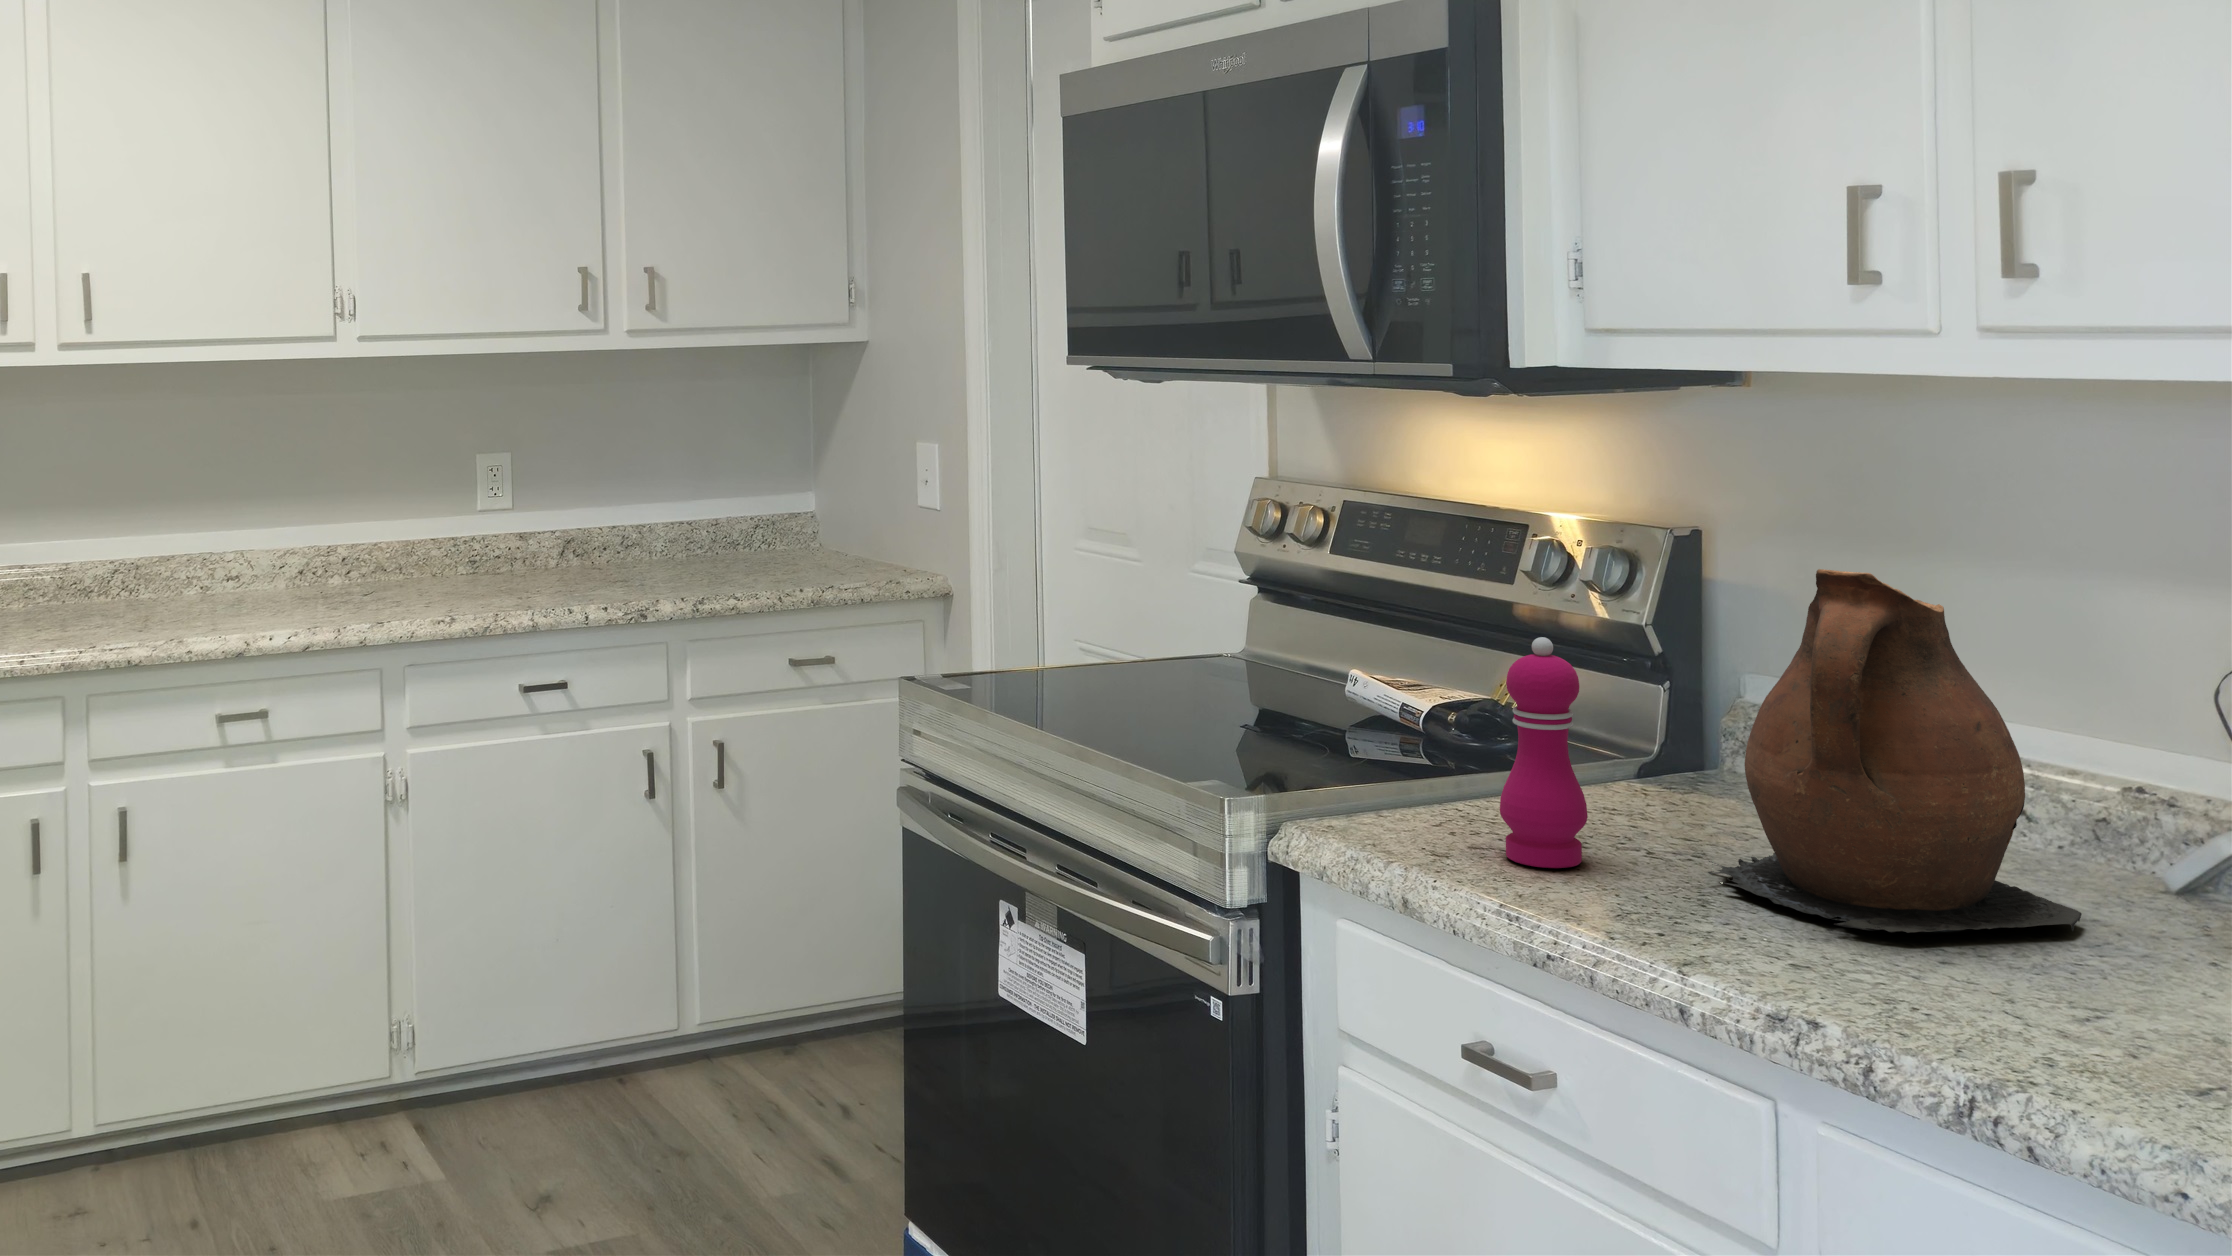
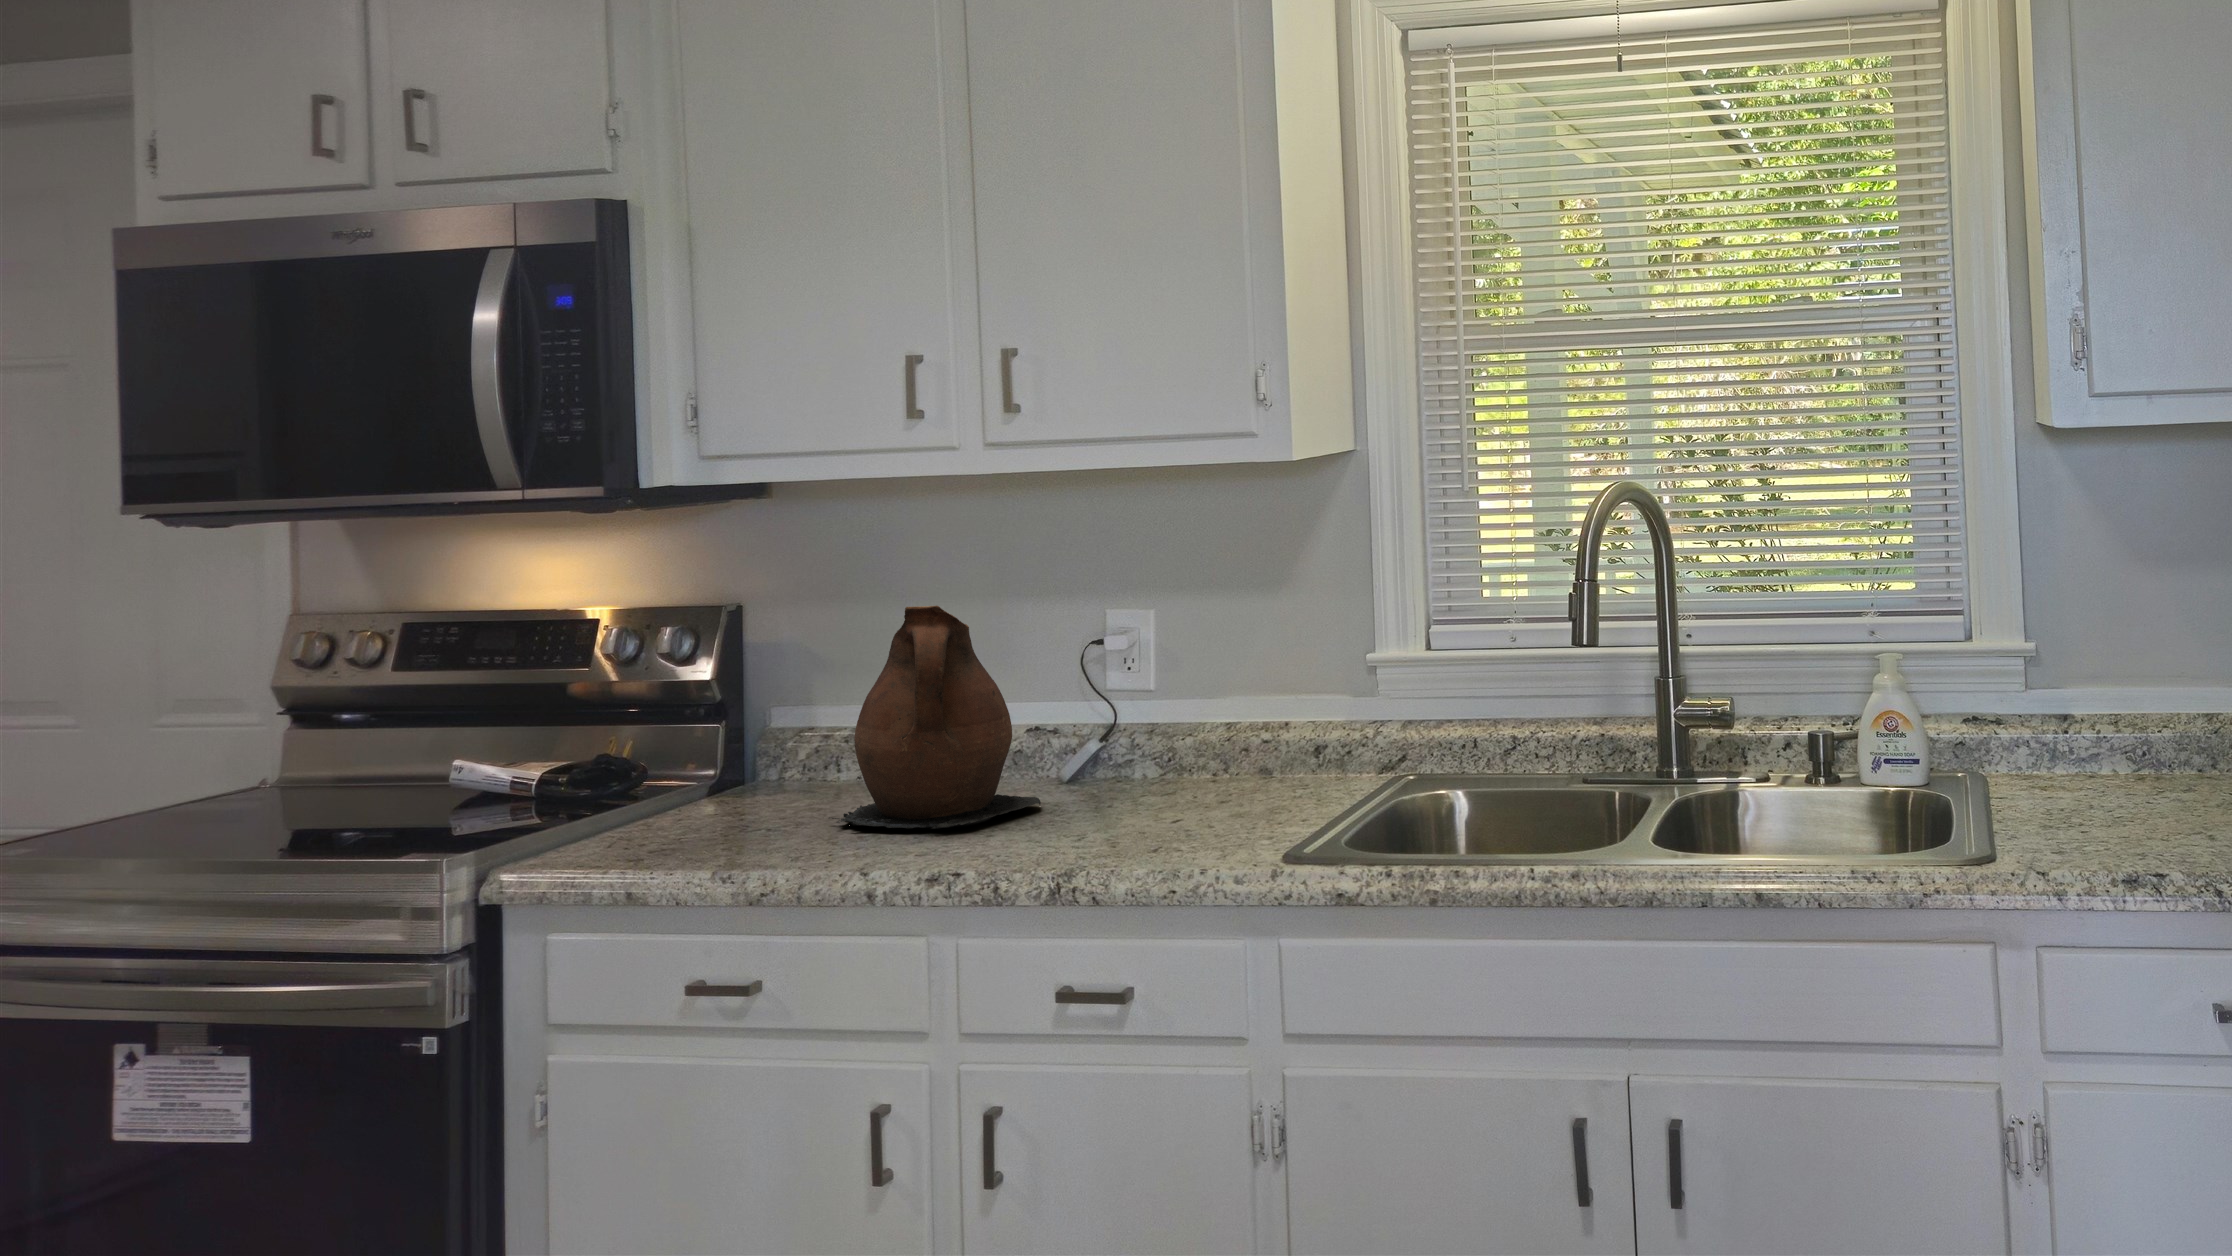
pepper mill: present [1500,637,1588,868] -> none [691,678,754,845]

